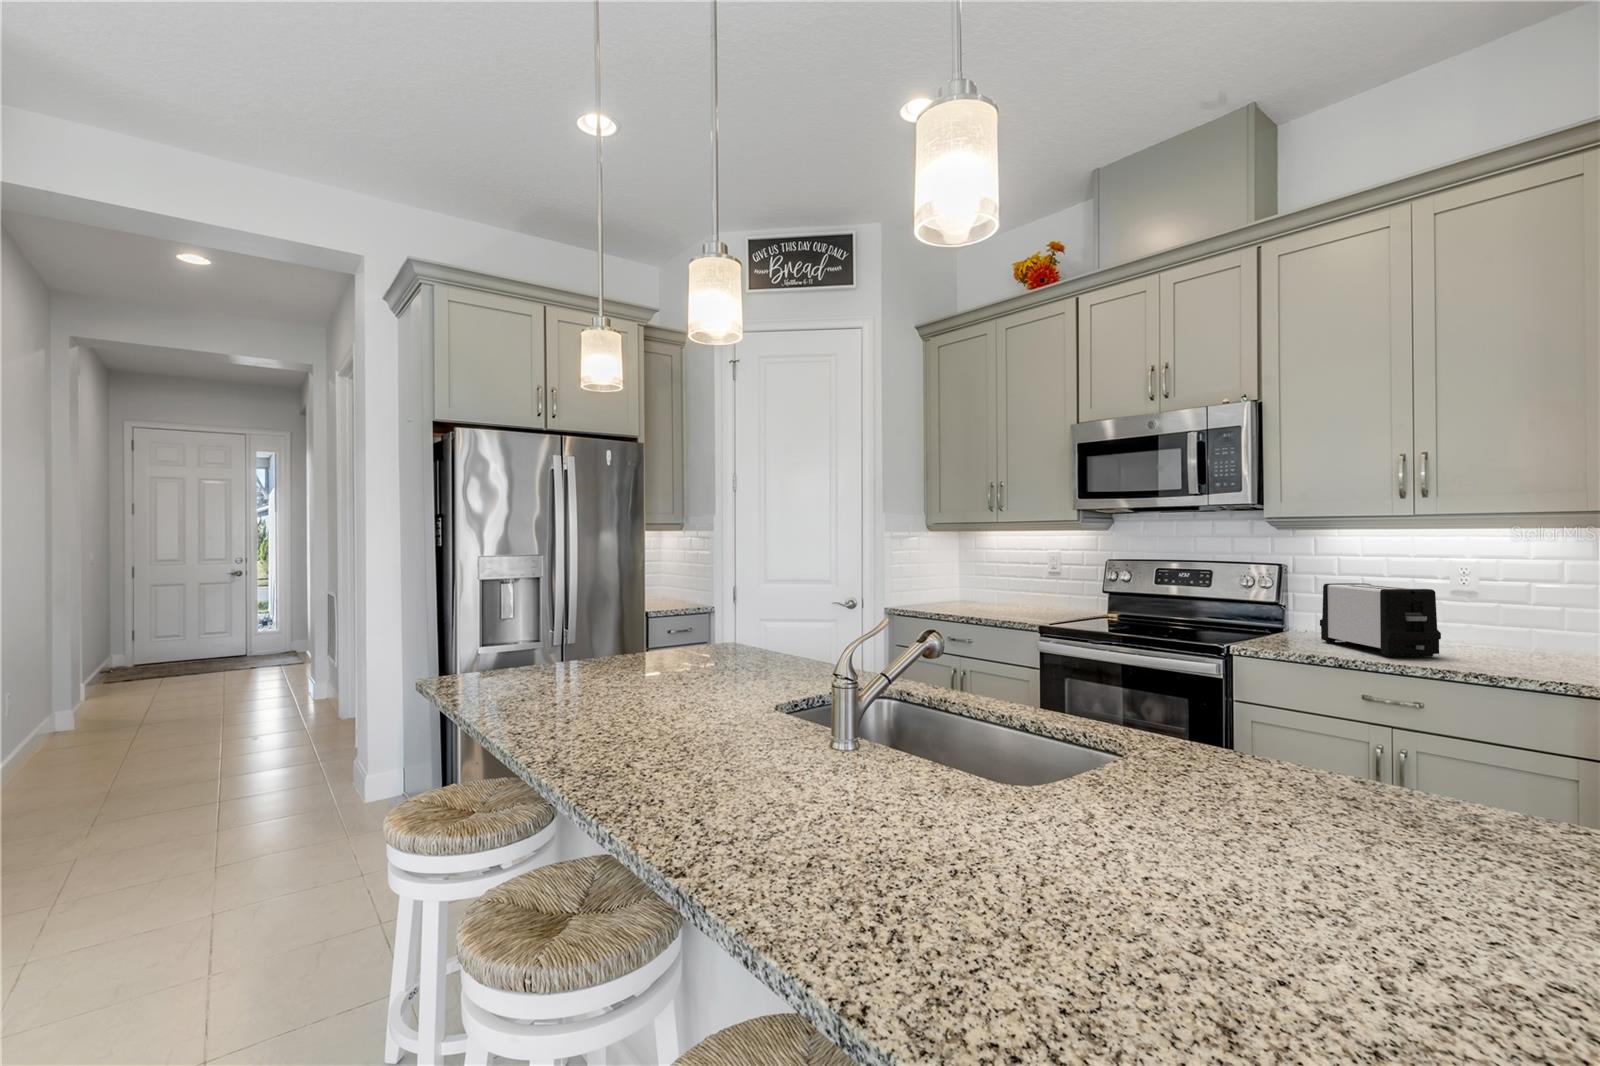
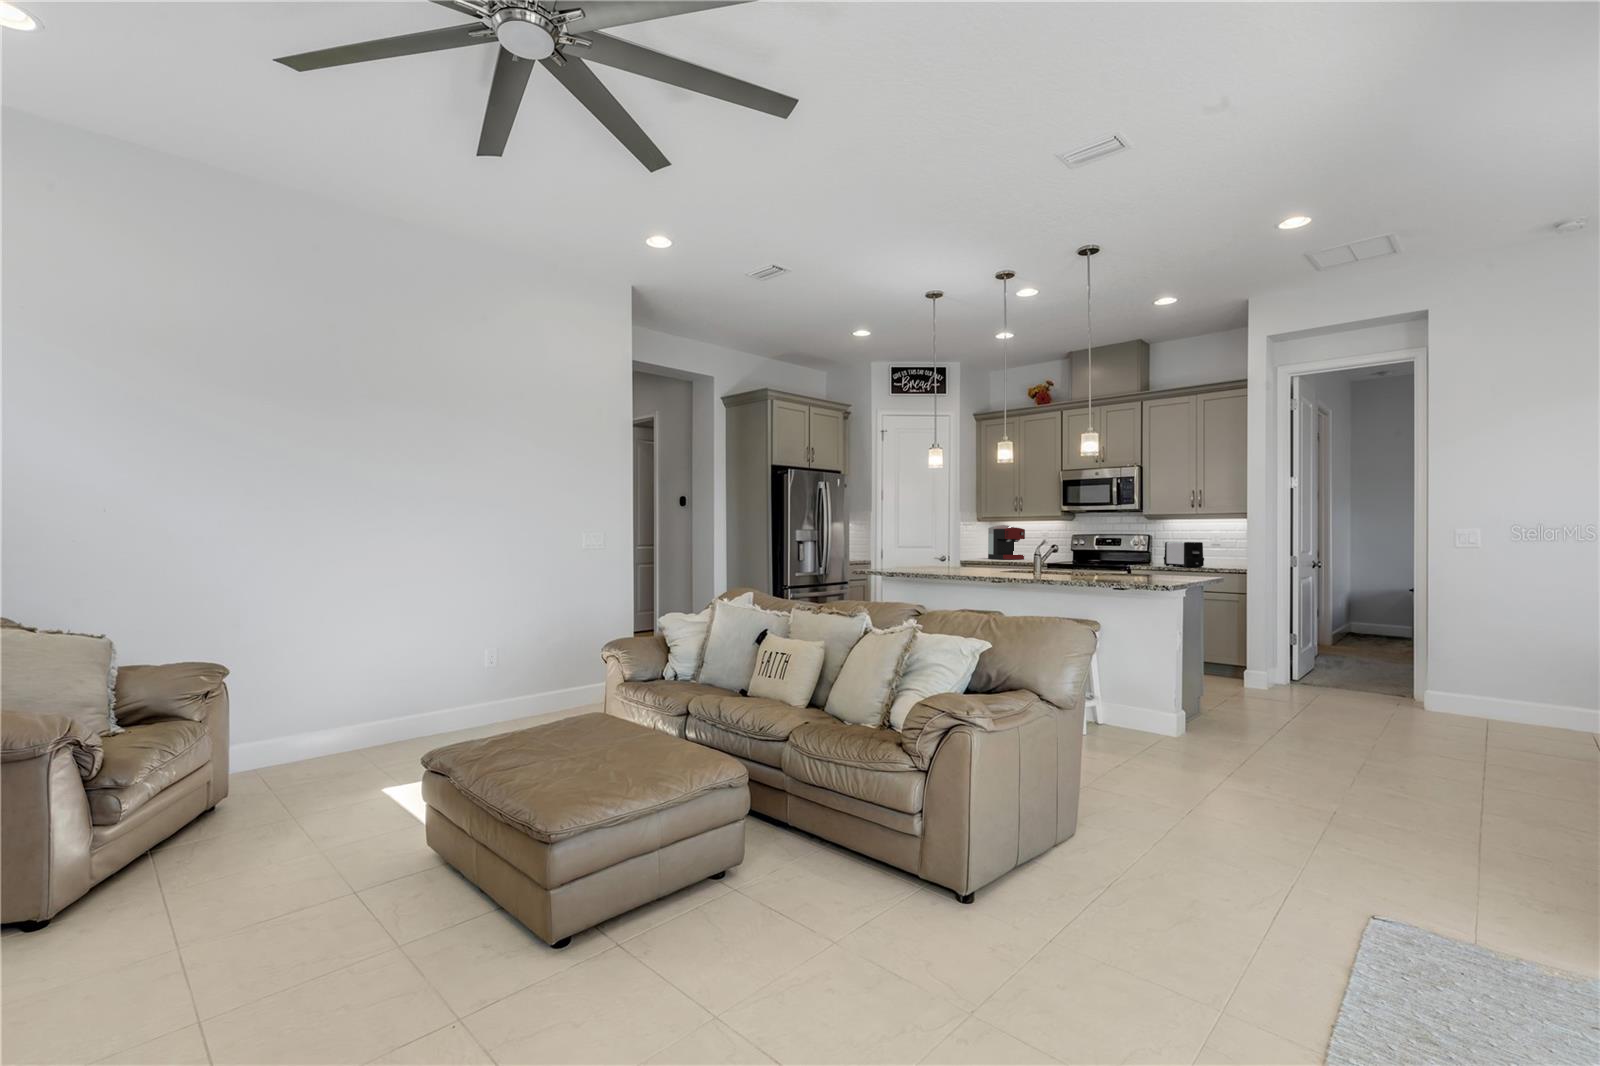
coffee maker: none [949,537,1016,606] -> present [988,525,1025,559]

